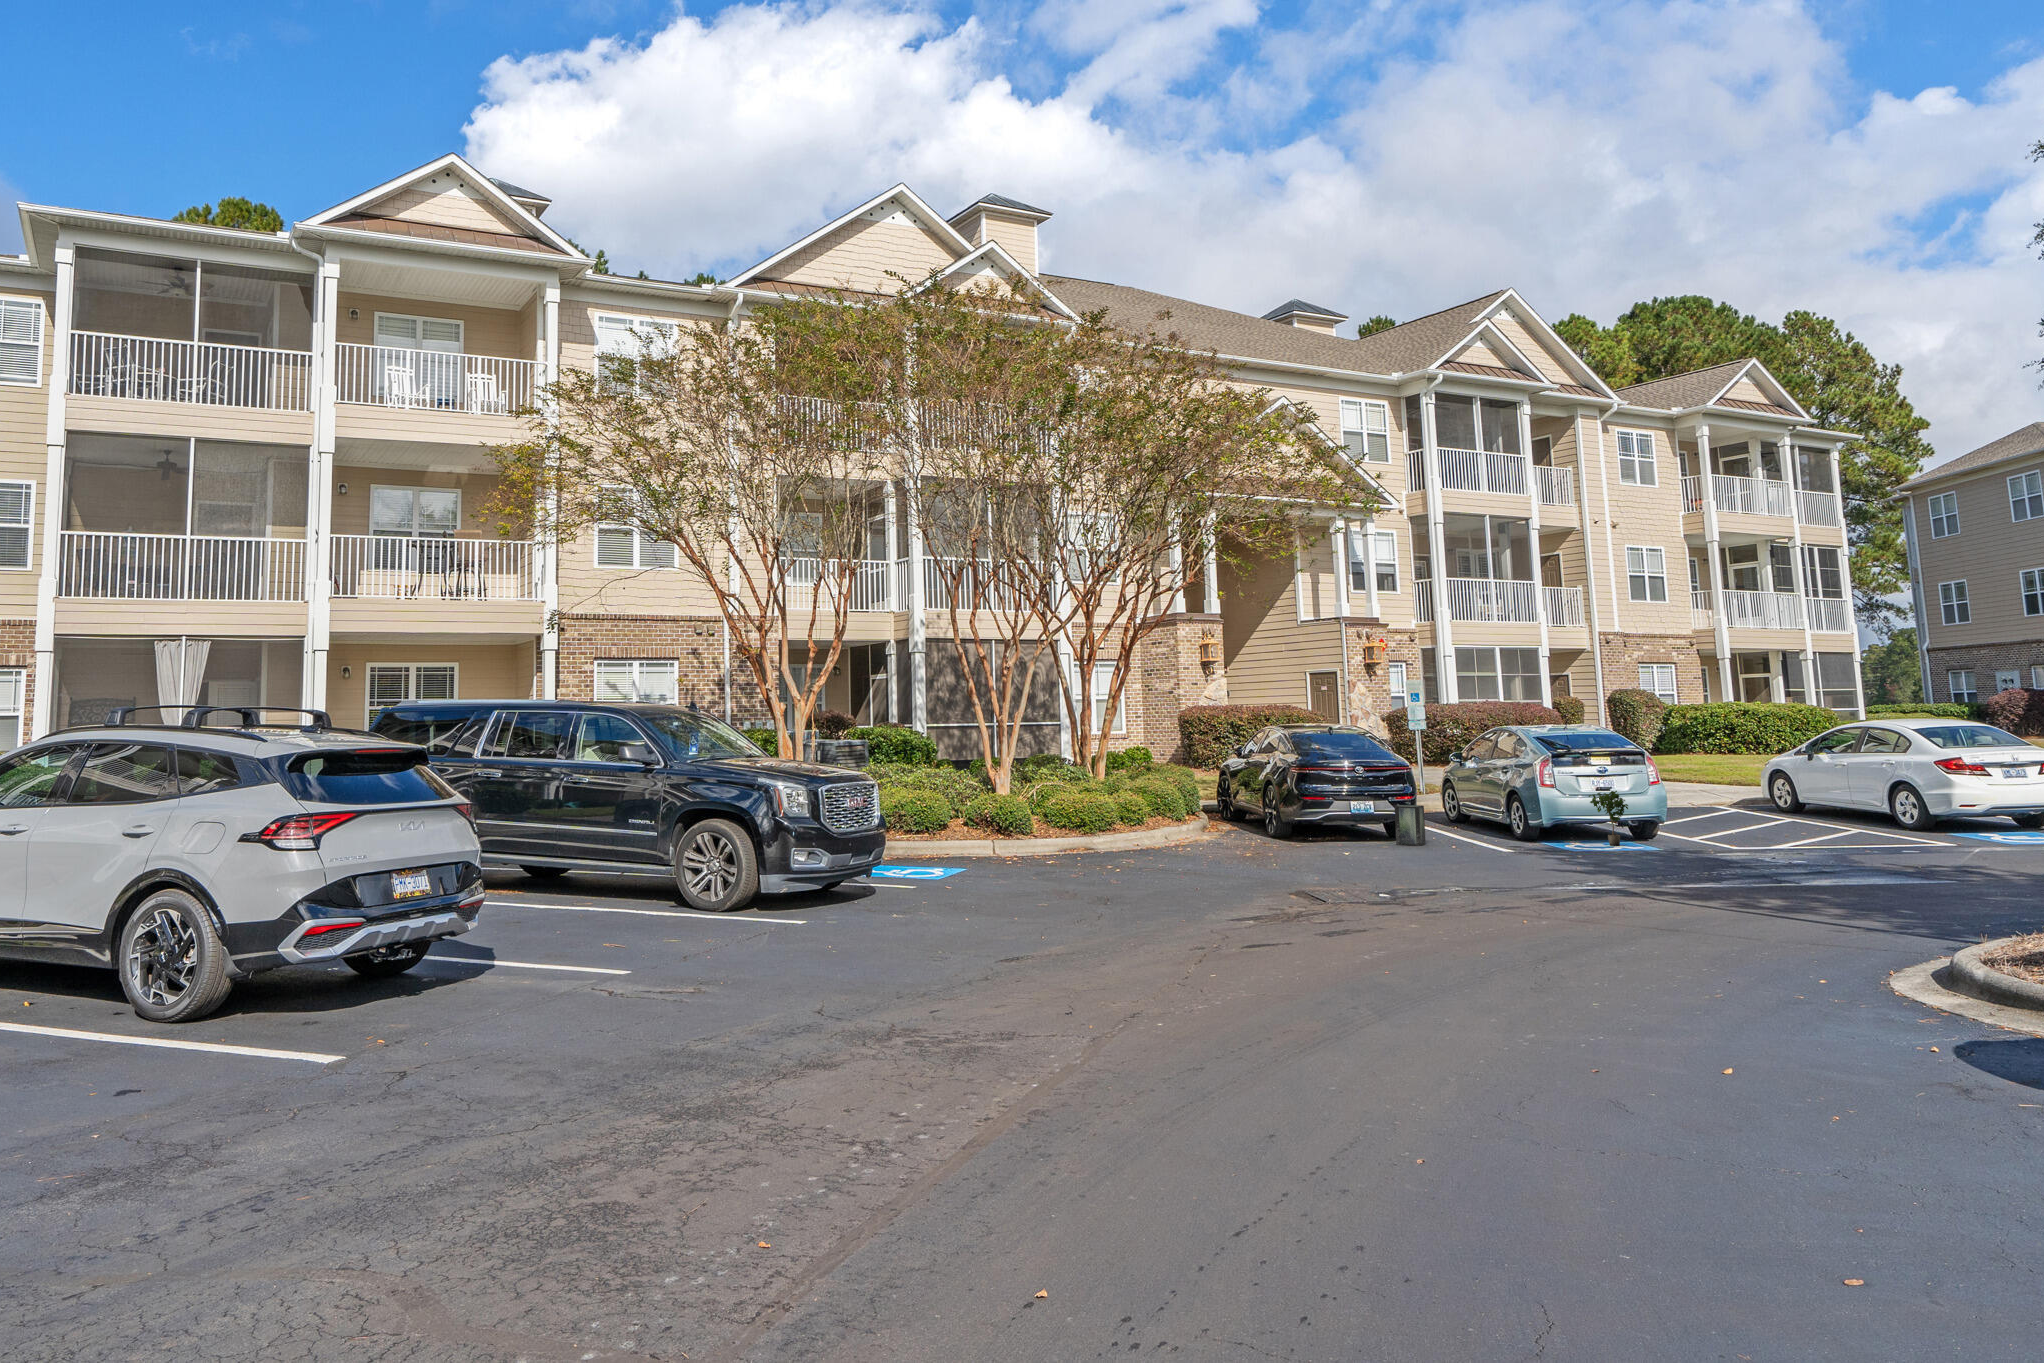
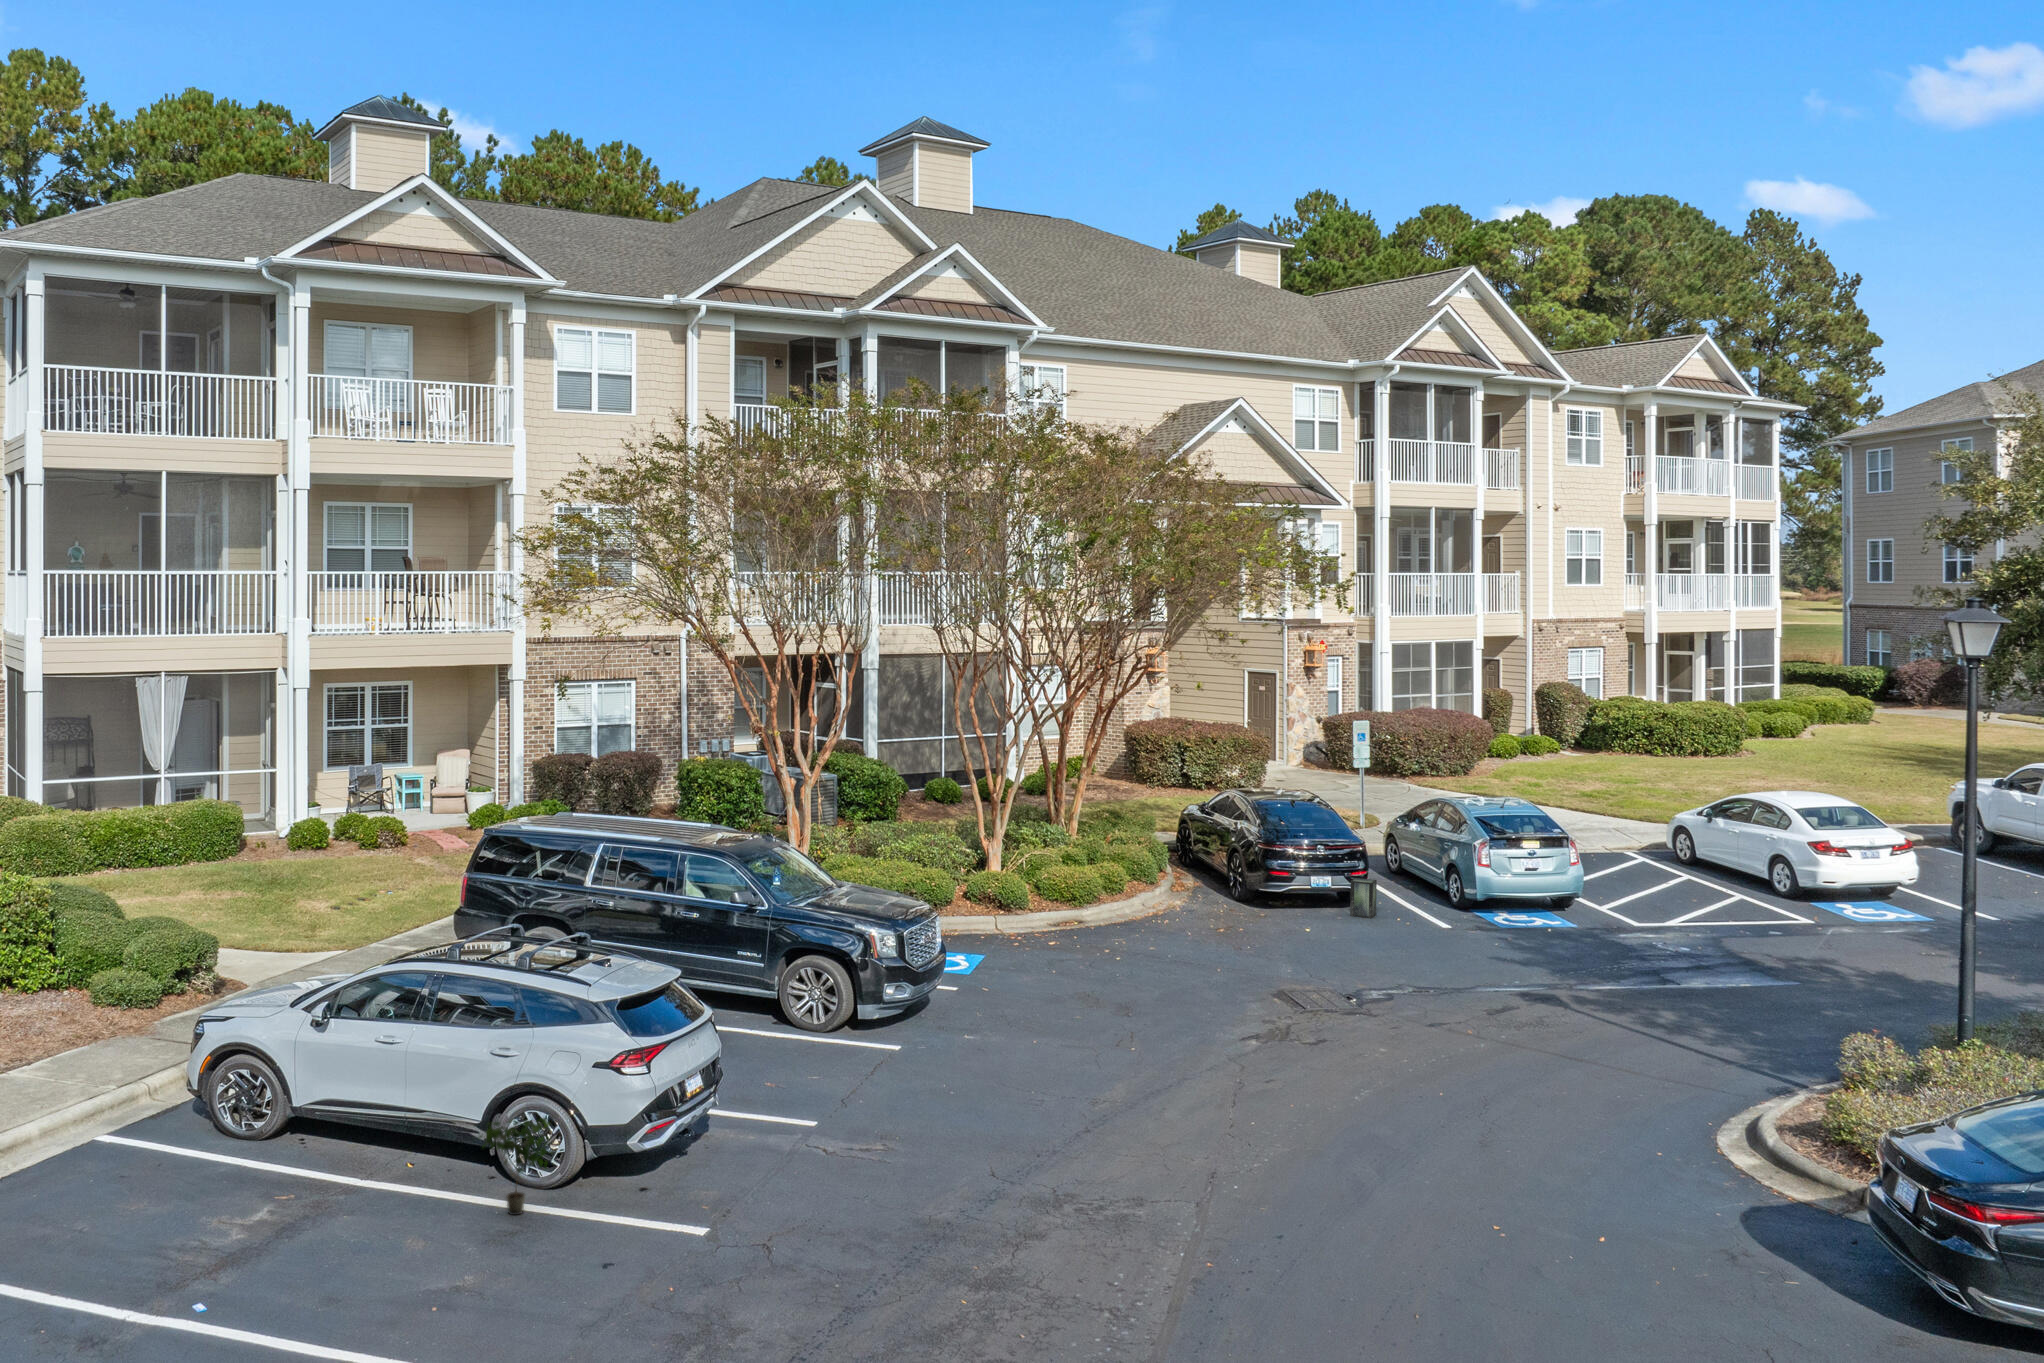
potted plant: present [1589,791,1628,846] -> present [479,1118,552,1215]

